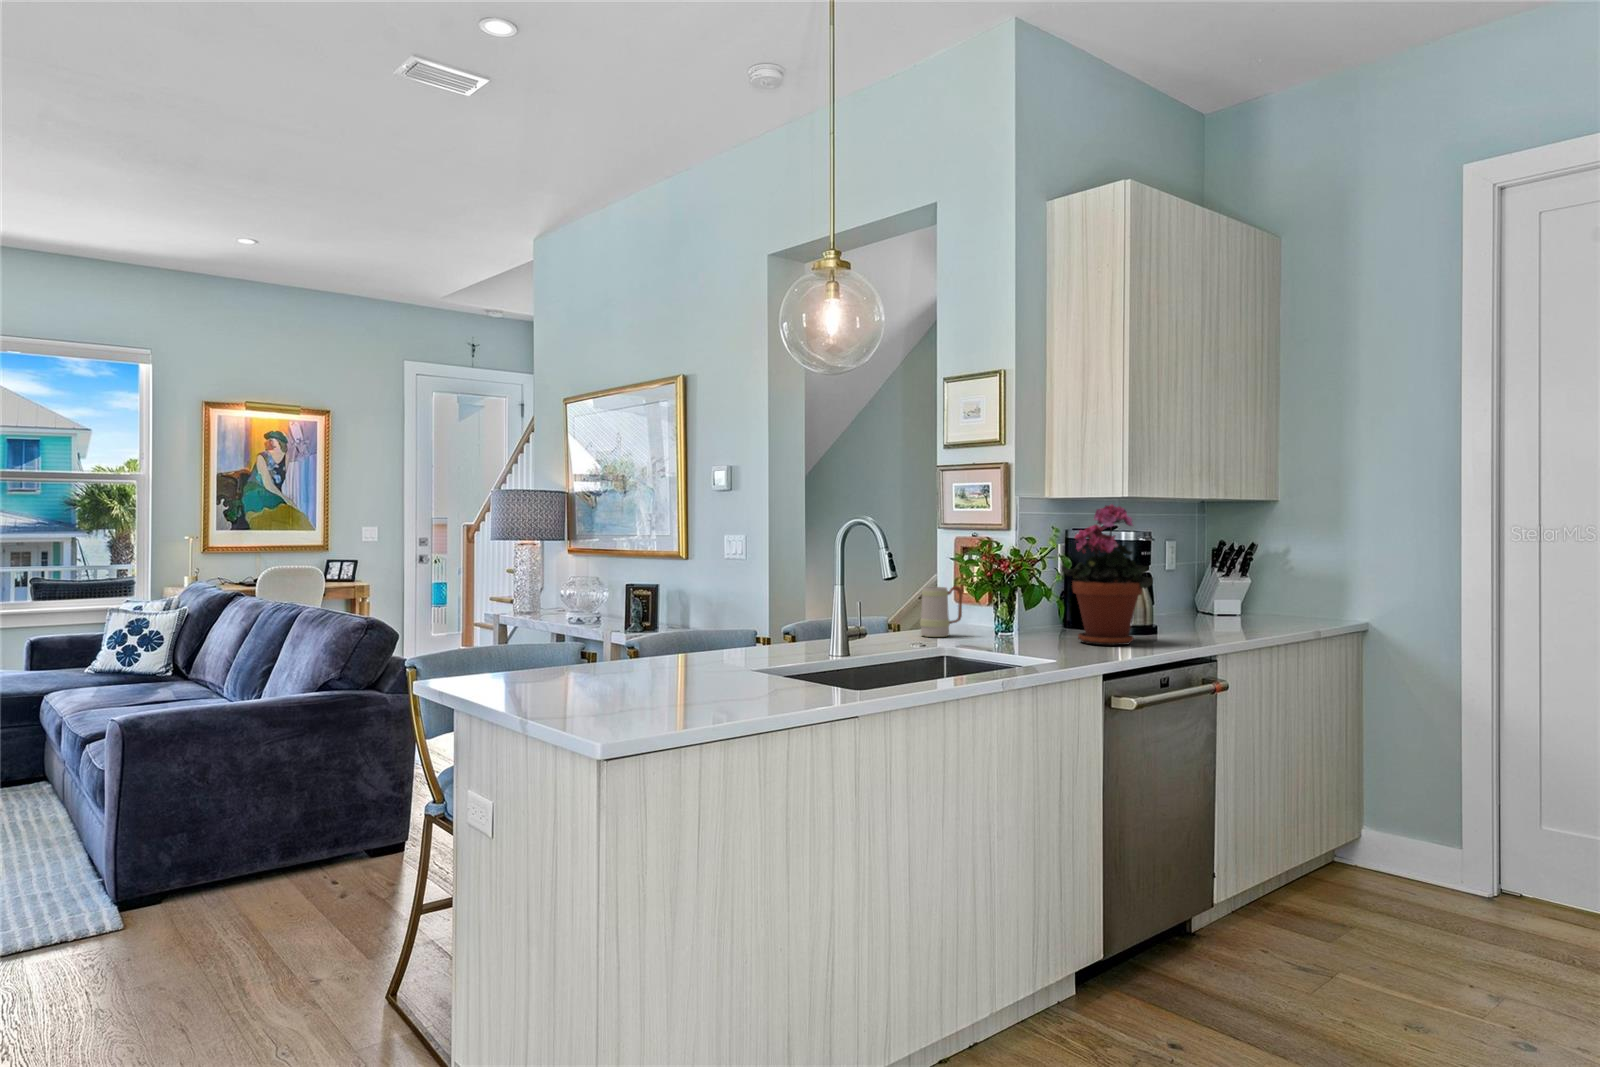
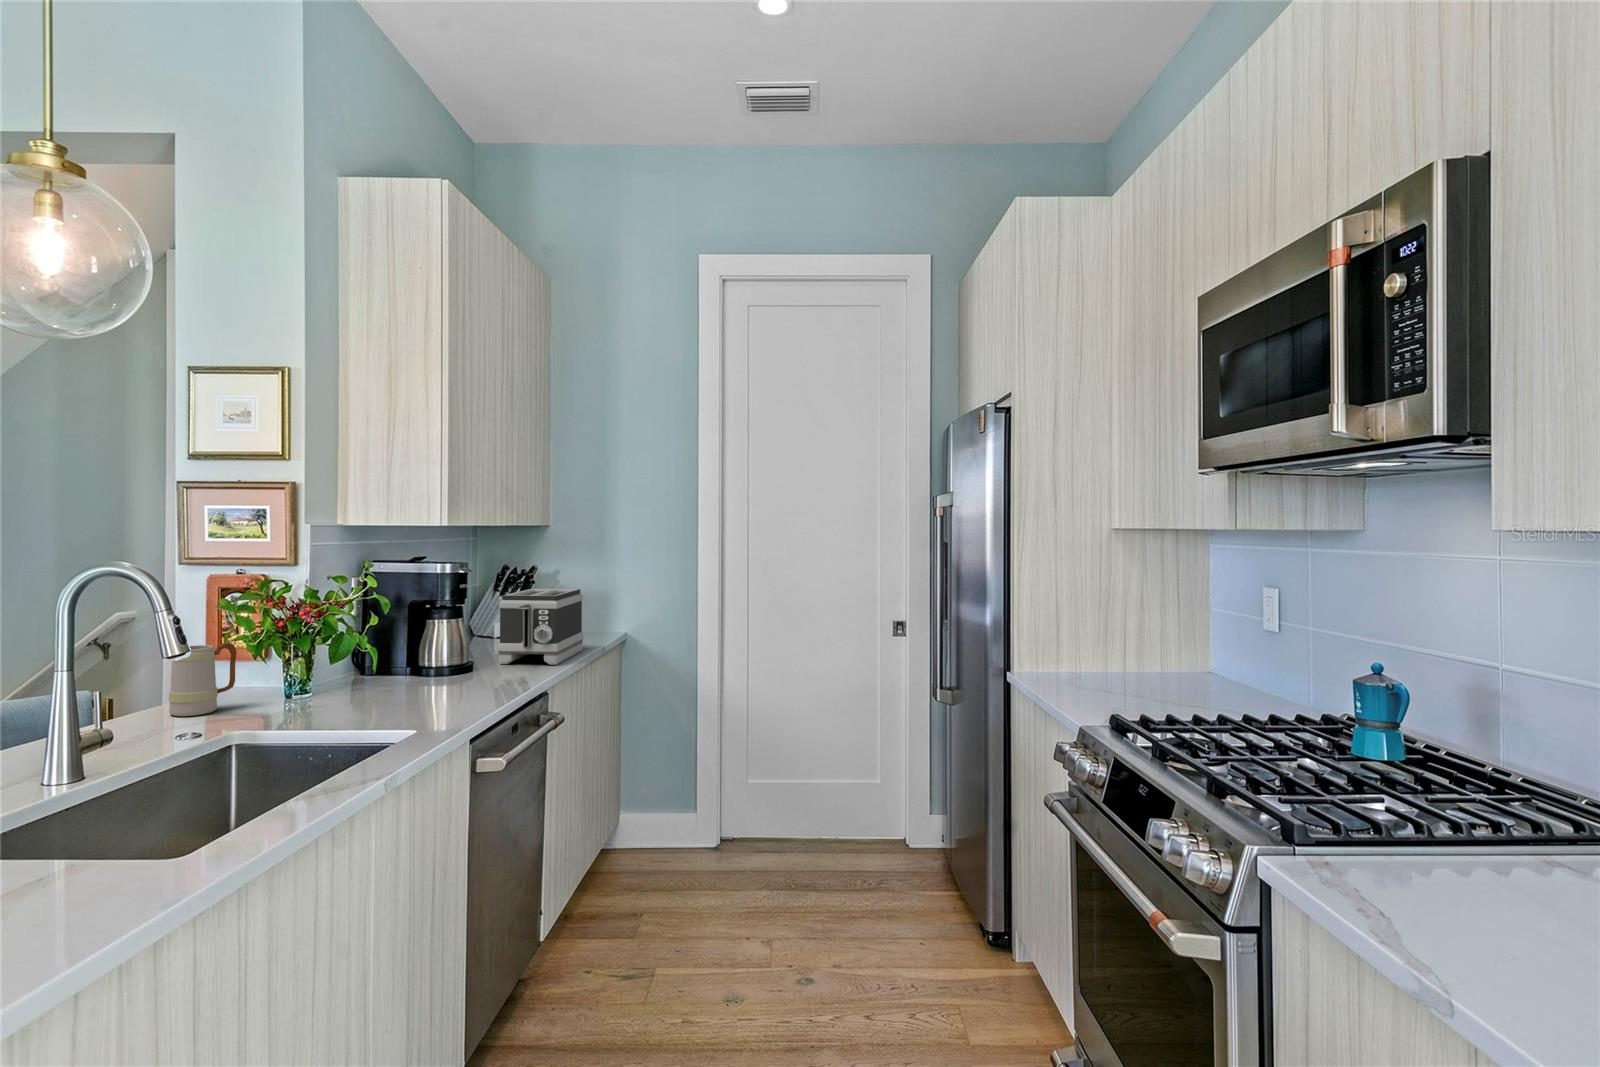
potted plant: present [1062,505,1153,645] -> none [377,535,485,697]
toaster: none [1188,563,1292,637] -> present [498,589,583,665]

